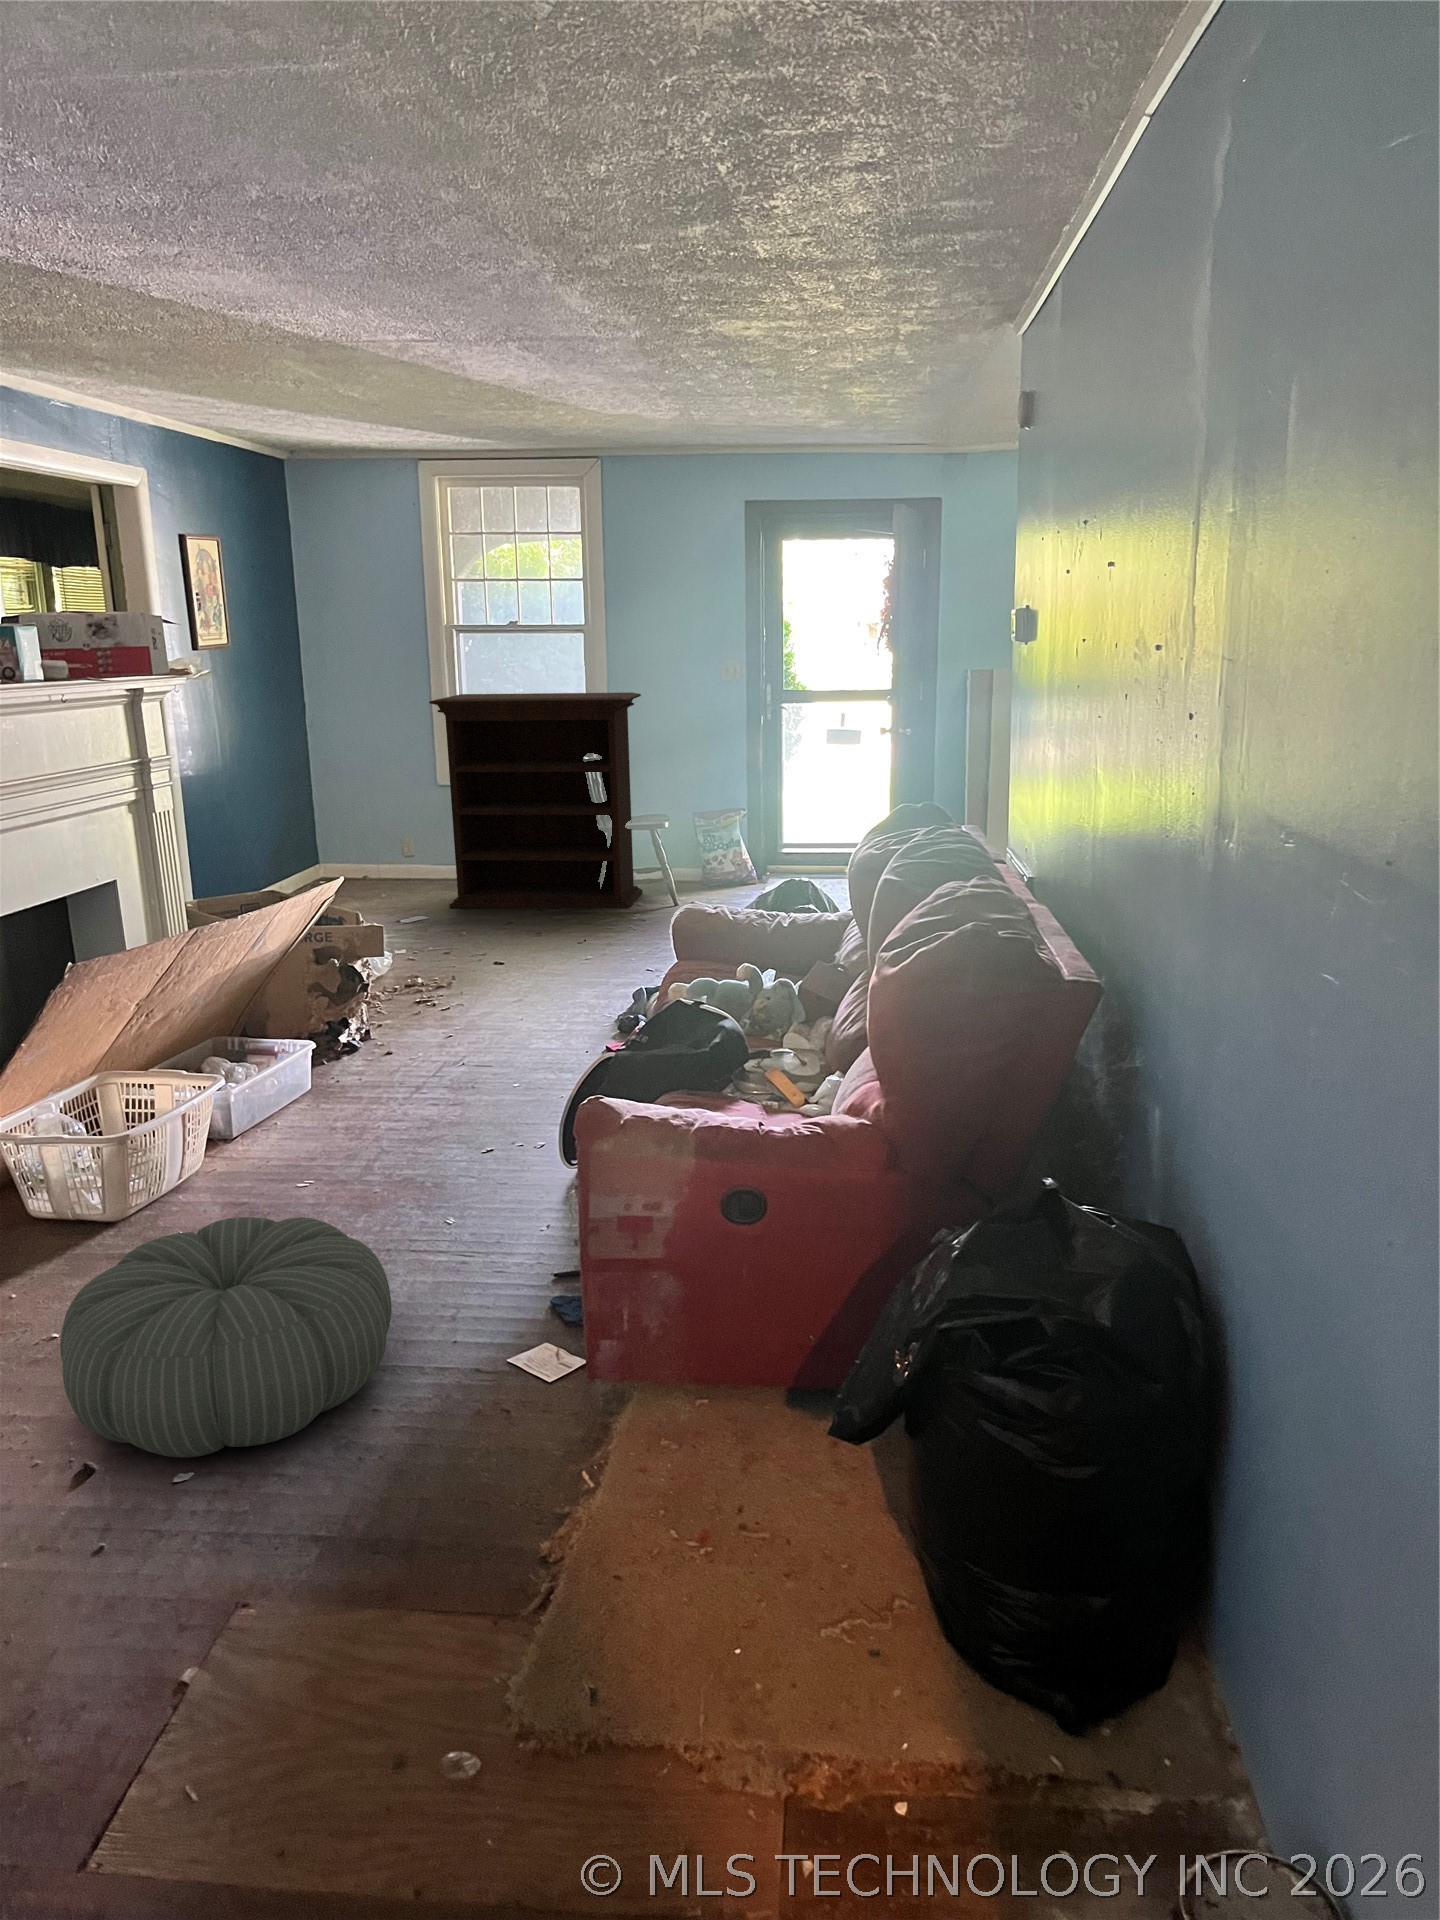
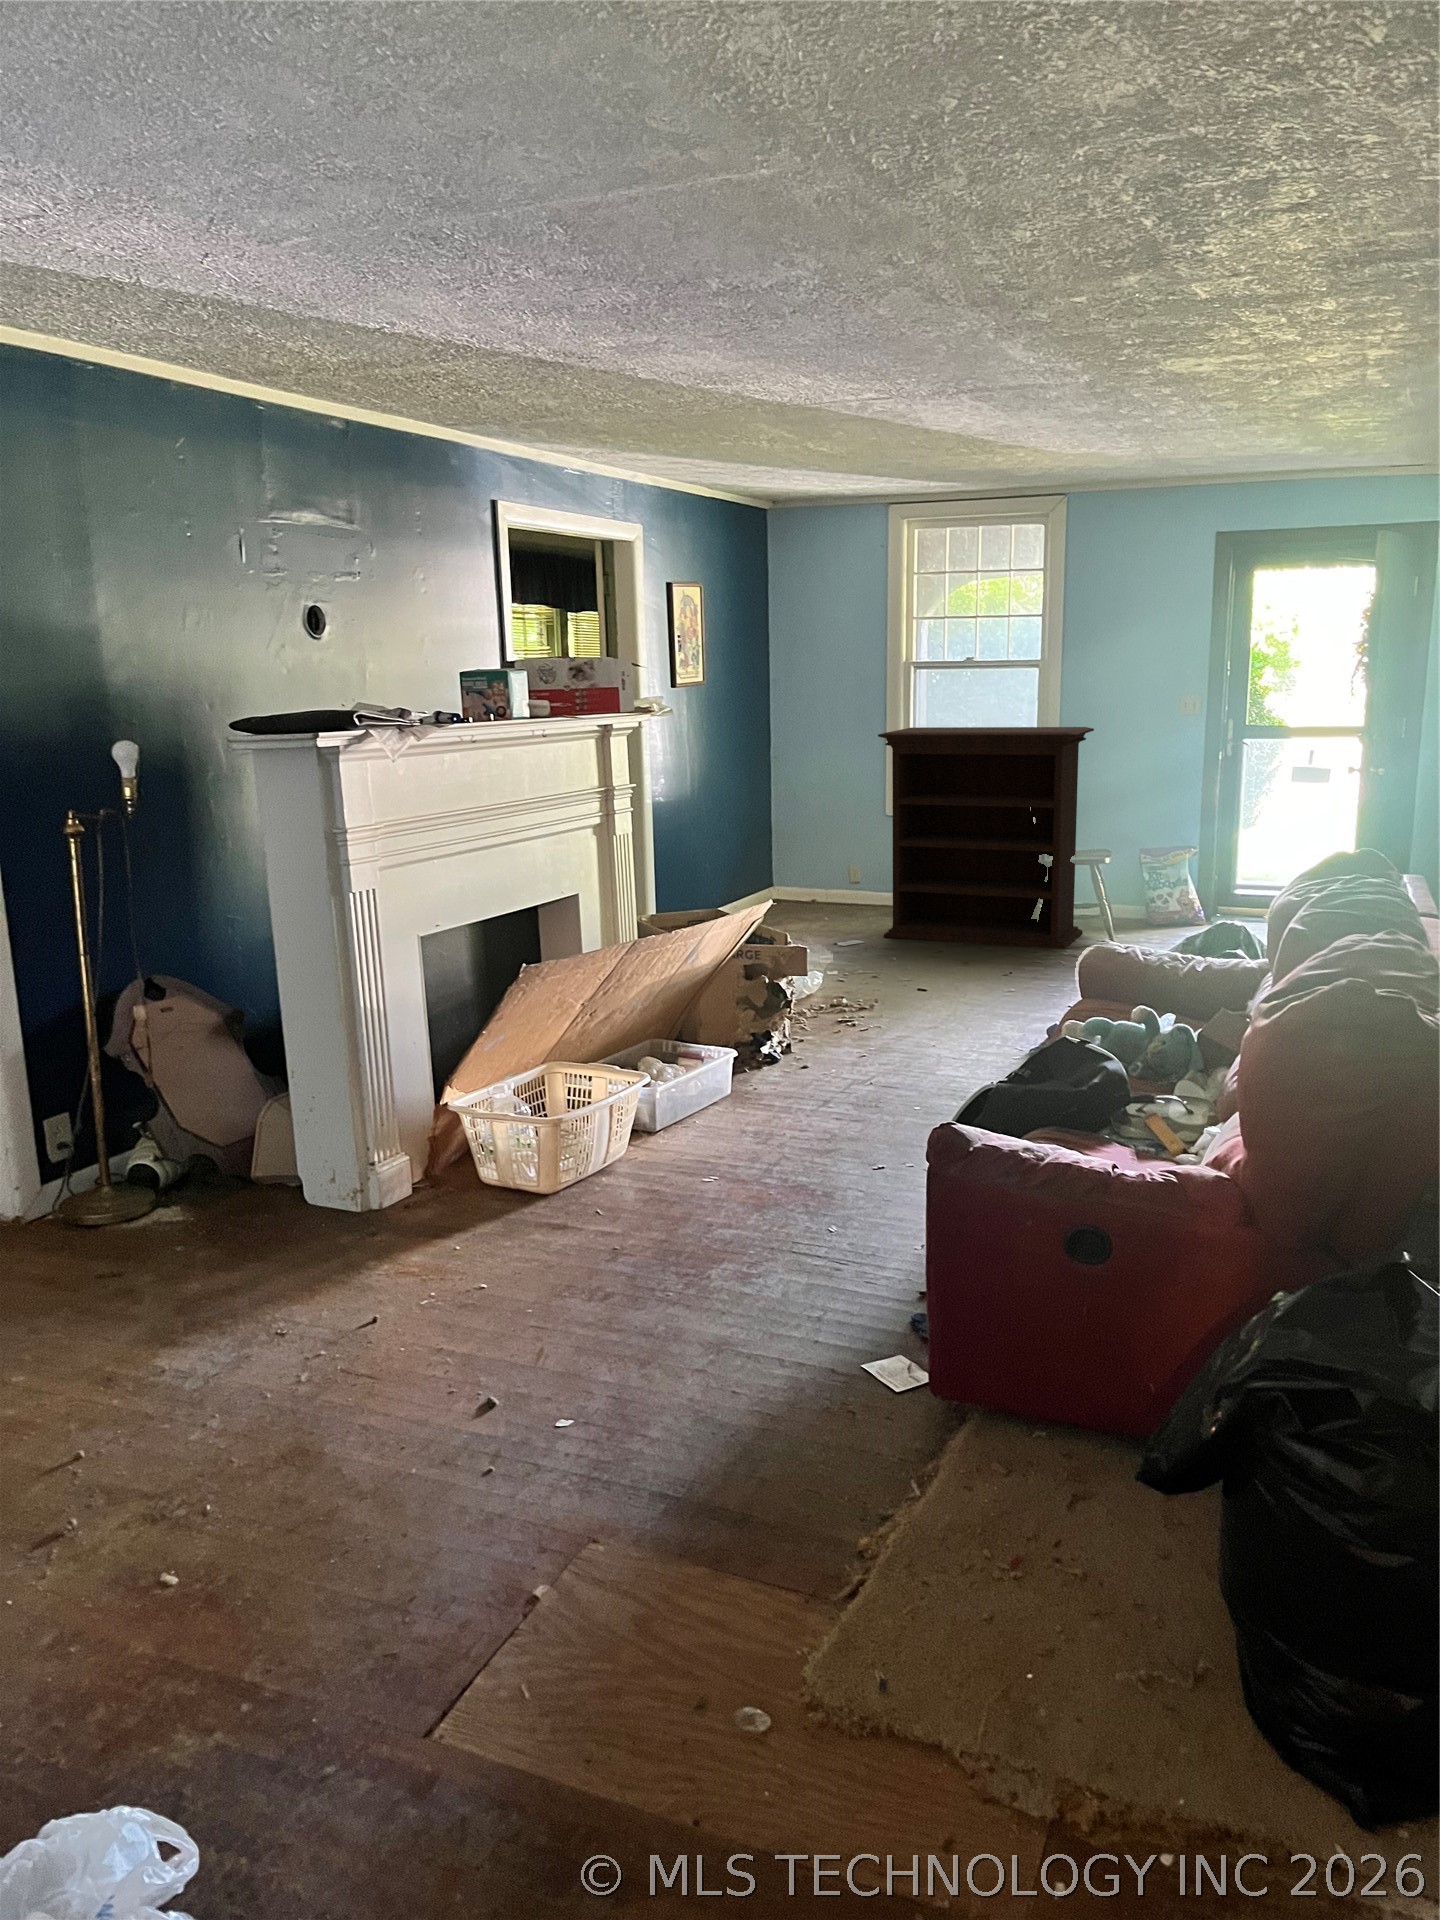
pouf: present [60,1217,392,1457] -> none [485,1197,759,1396]

